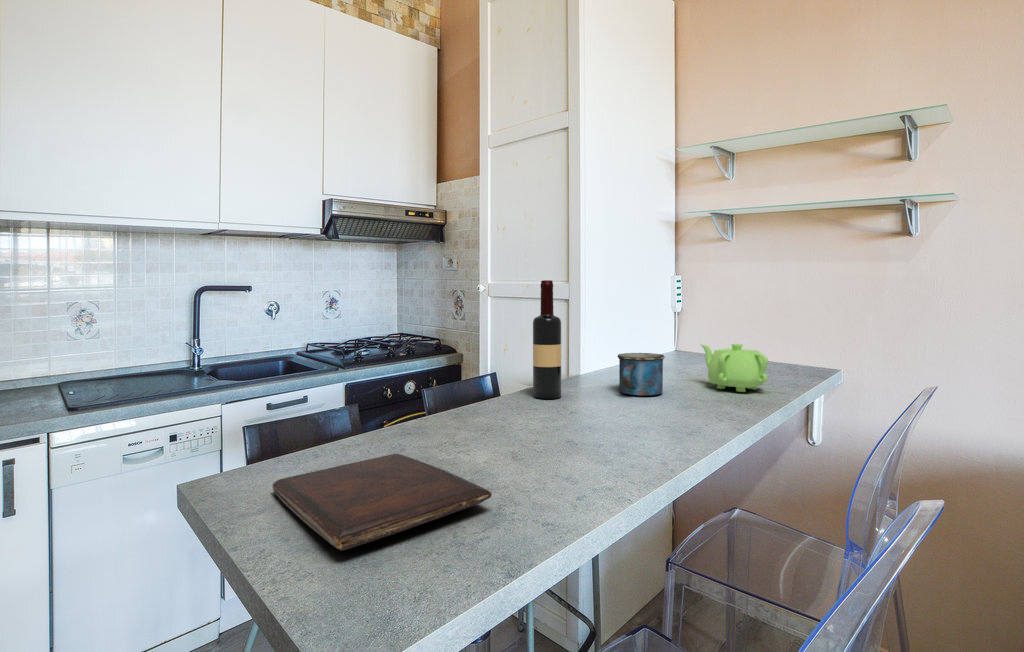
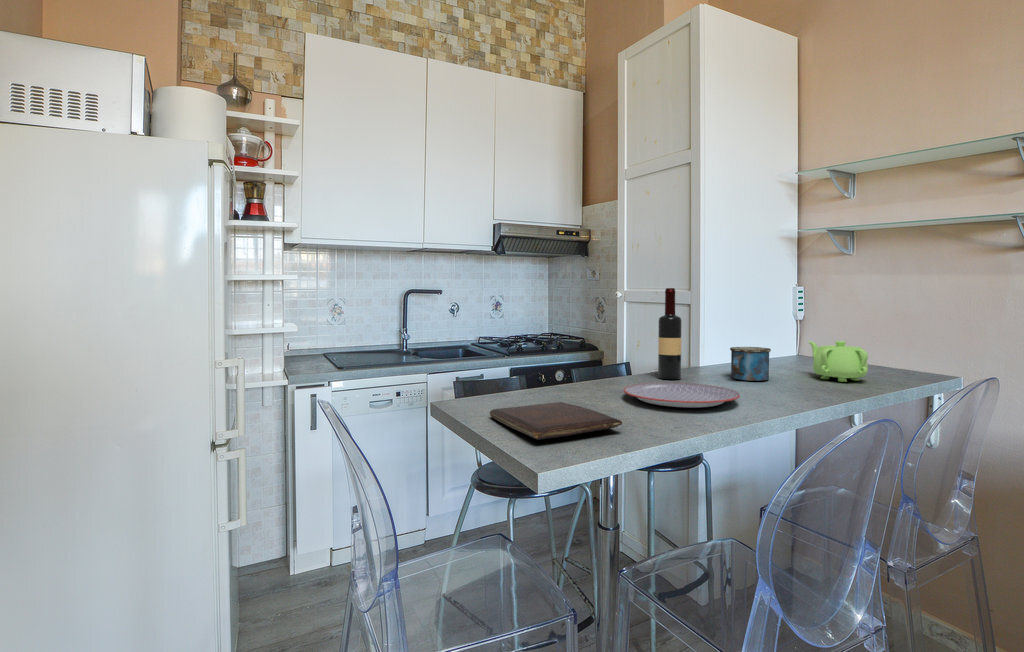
plate: none [490,405,644,447] -> present [623,382,740,408]

